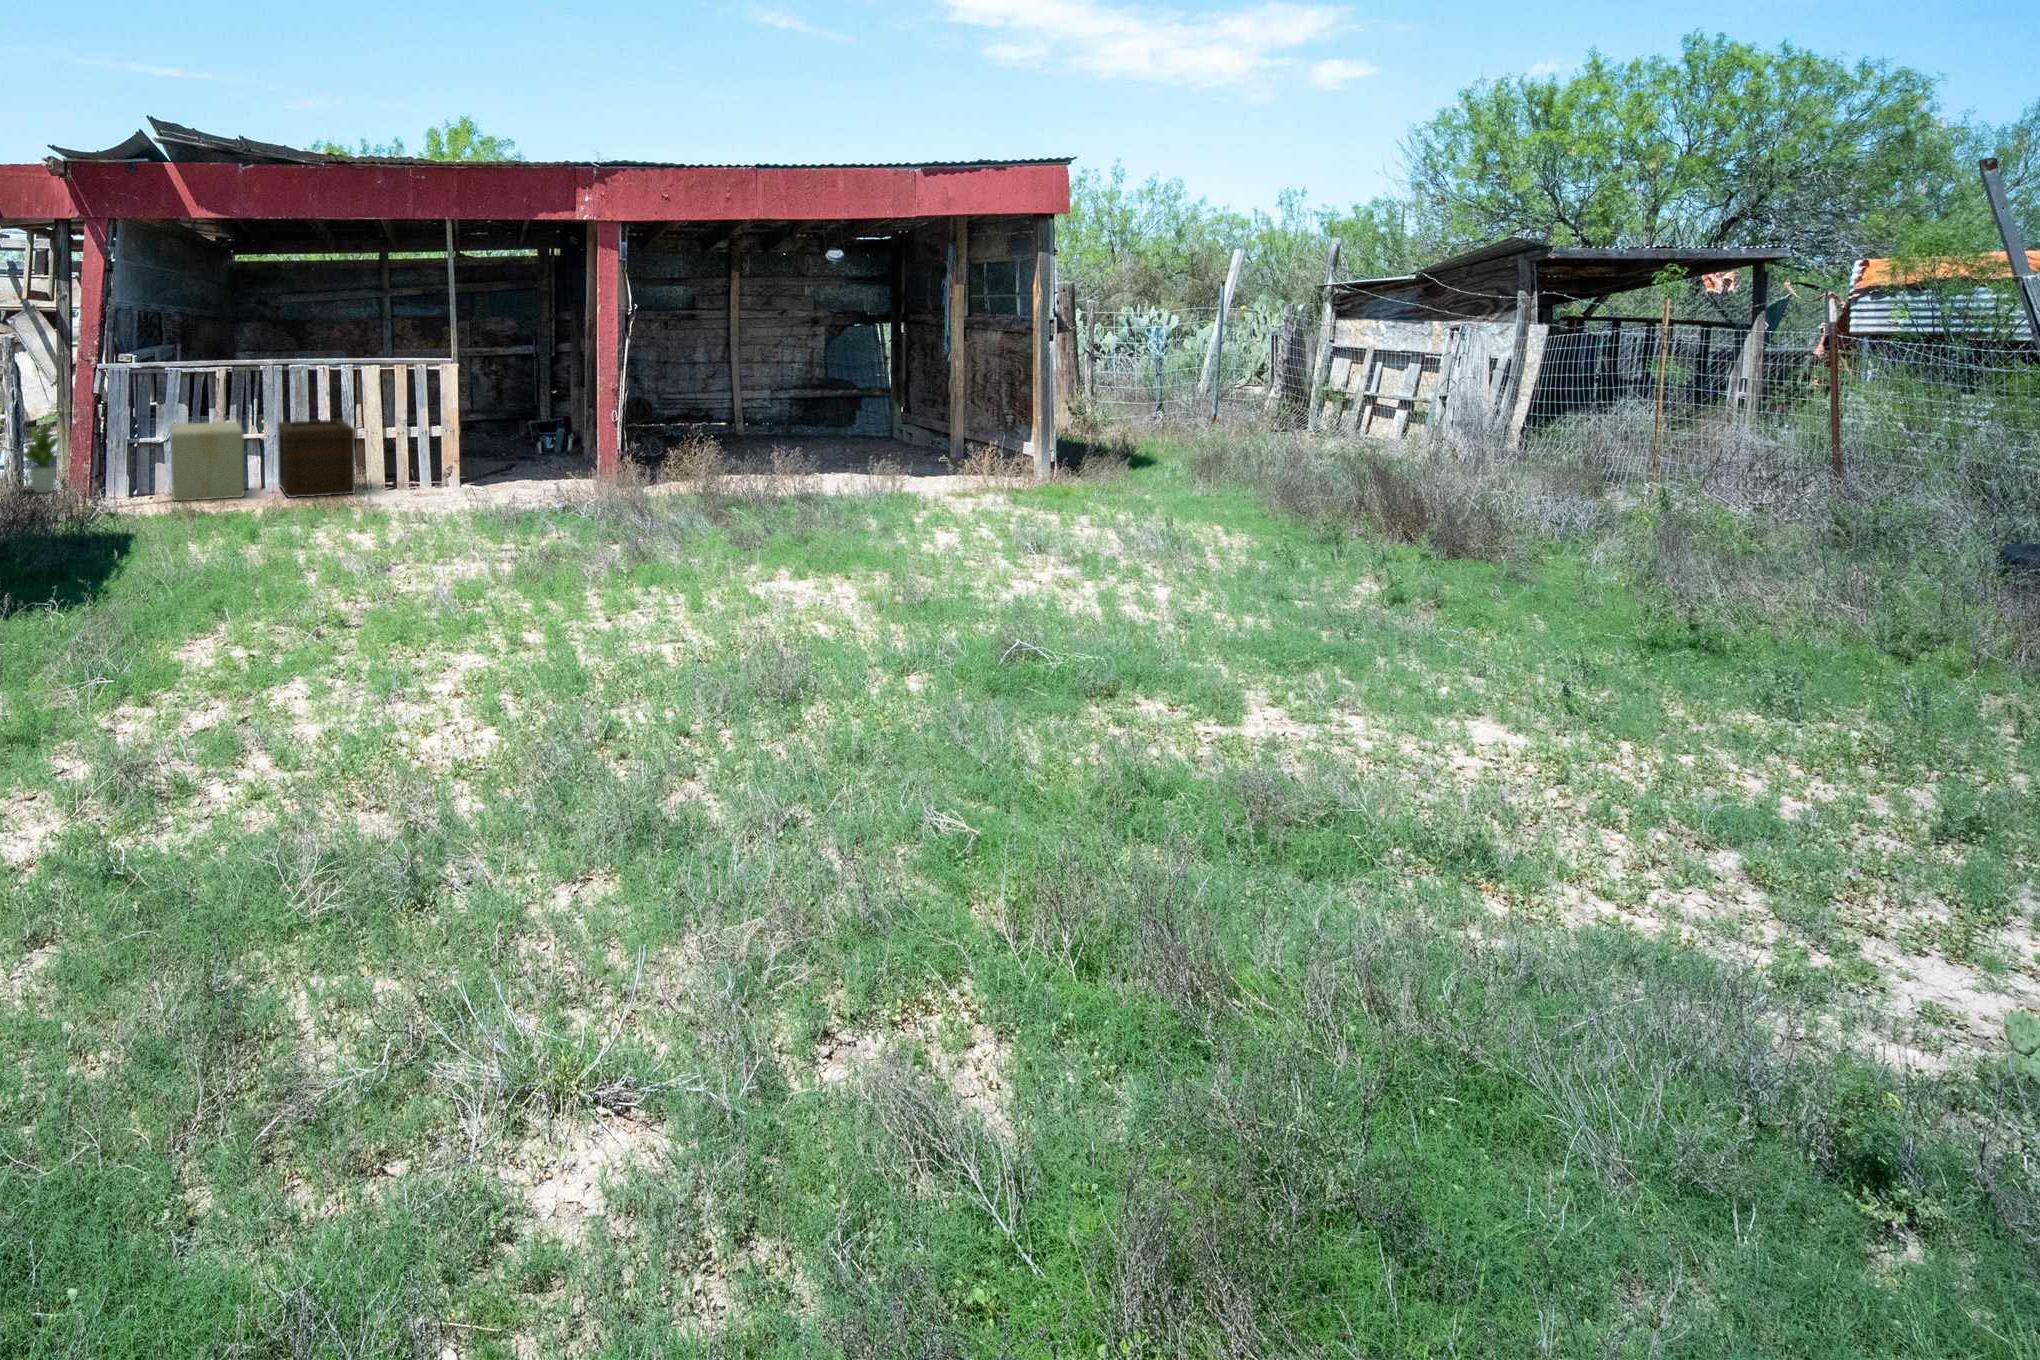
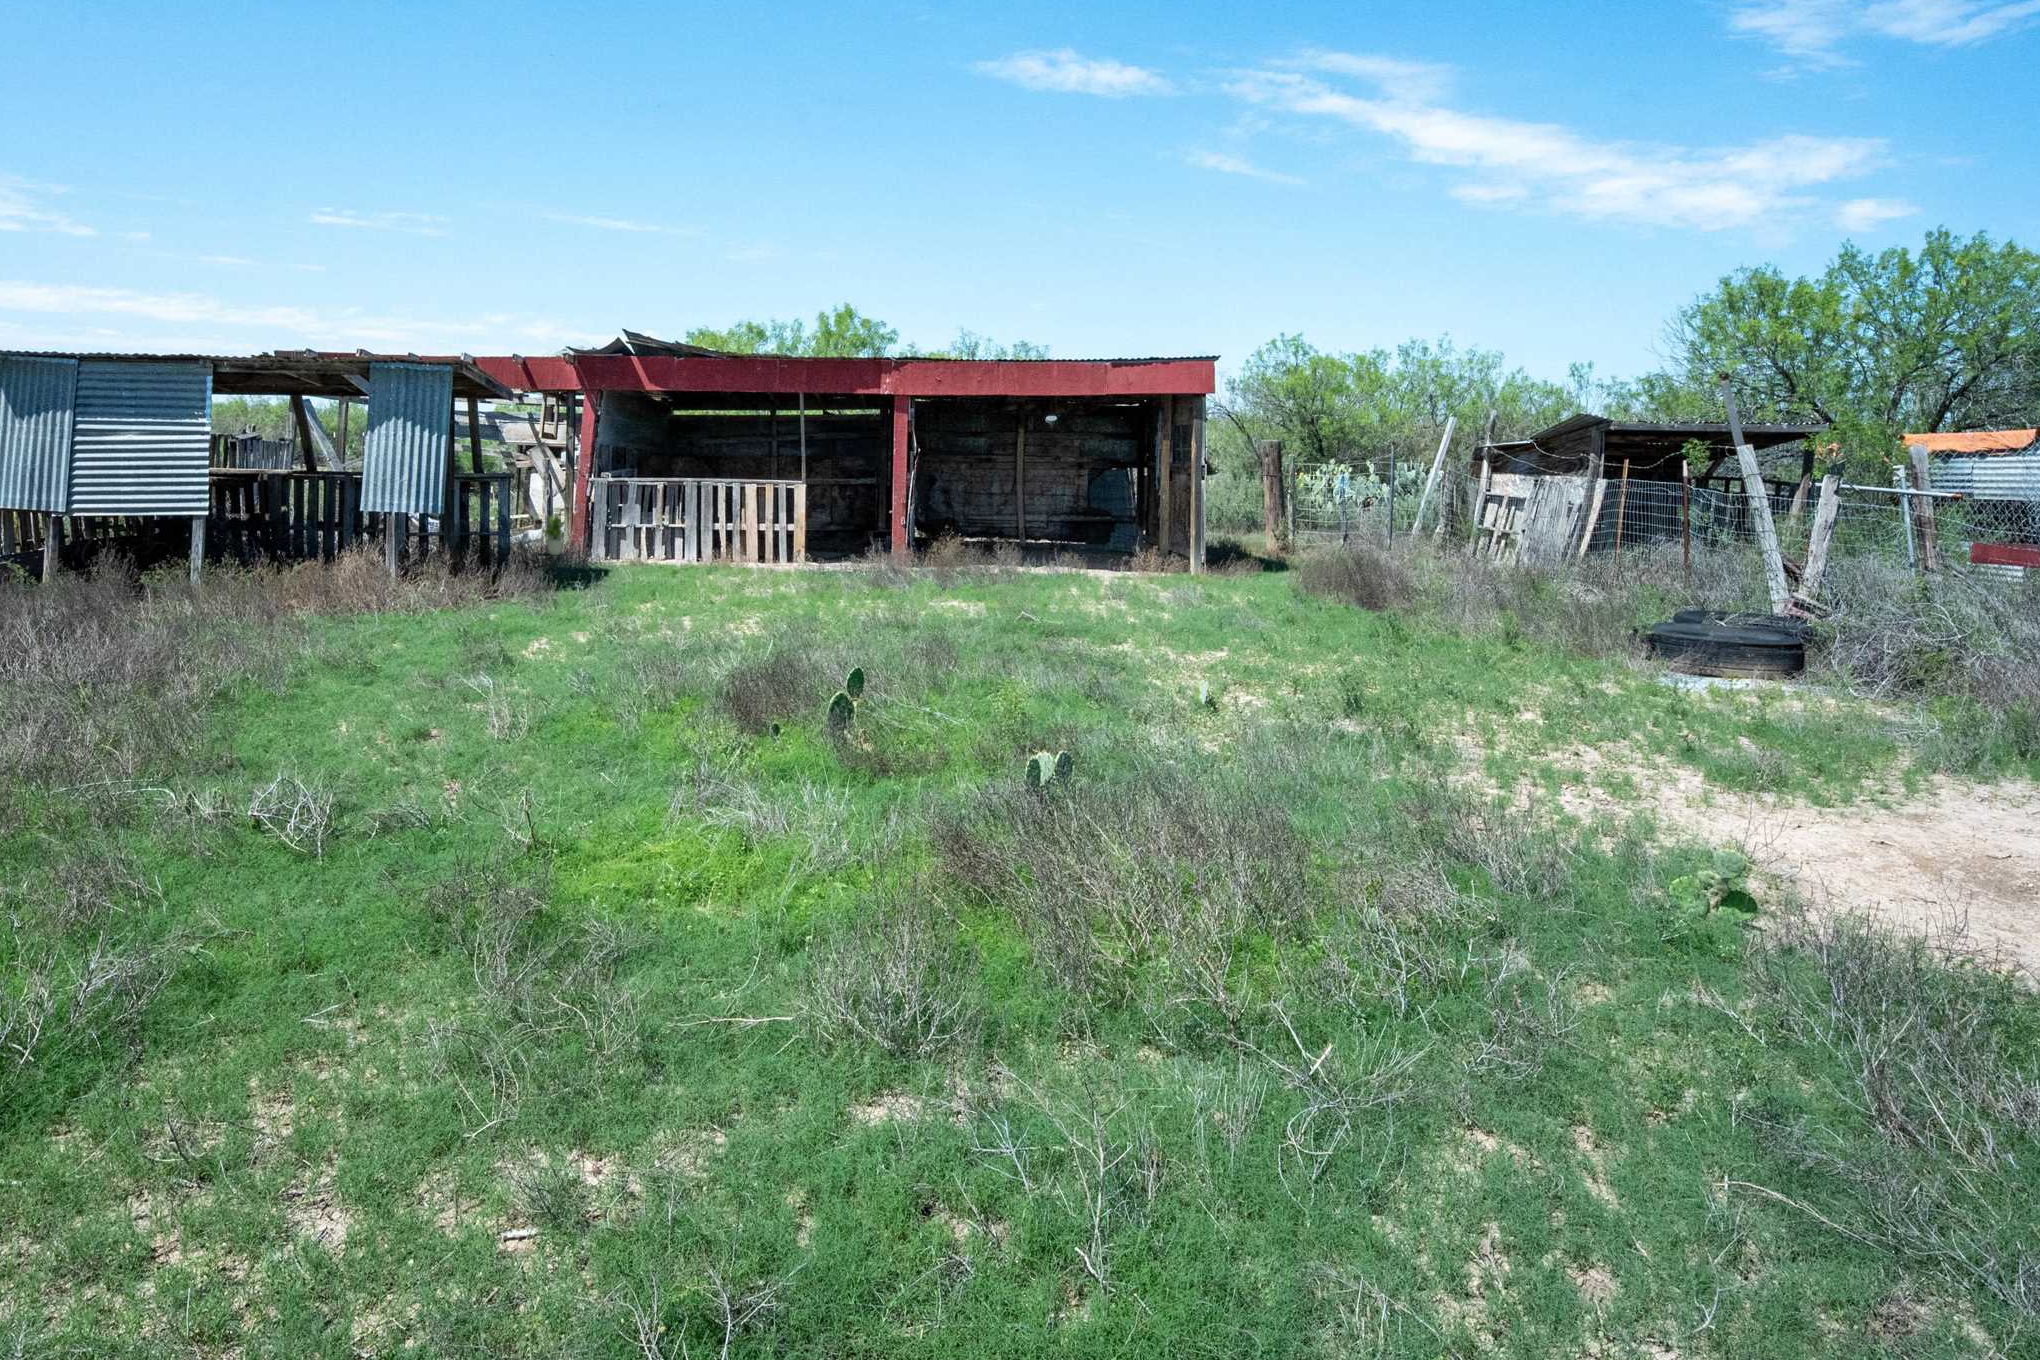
wooden crate: present [278,420,355,498] -> none [693,517,738,563]
cardboard box: present [170,422,245,501] -> none [629,516,672,562]

